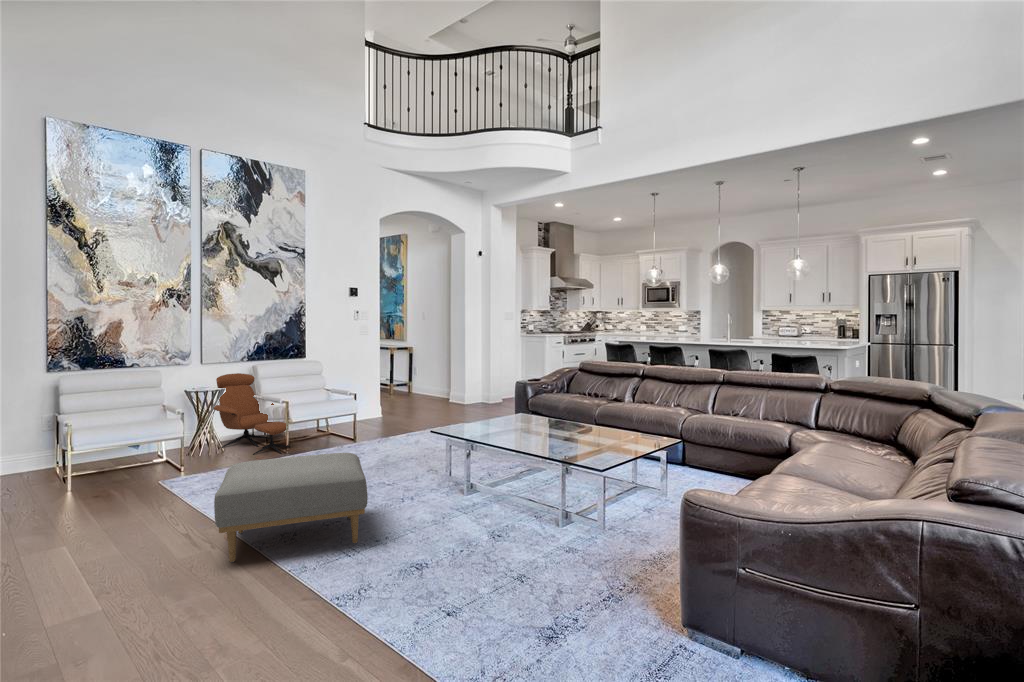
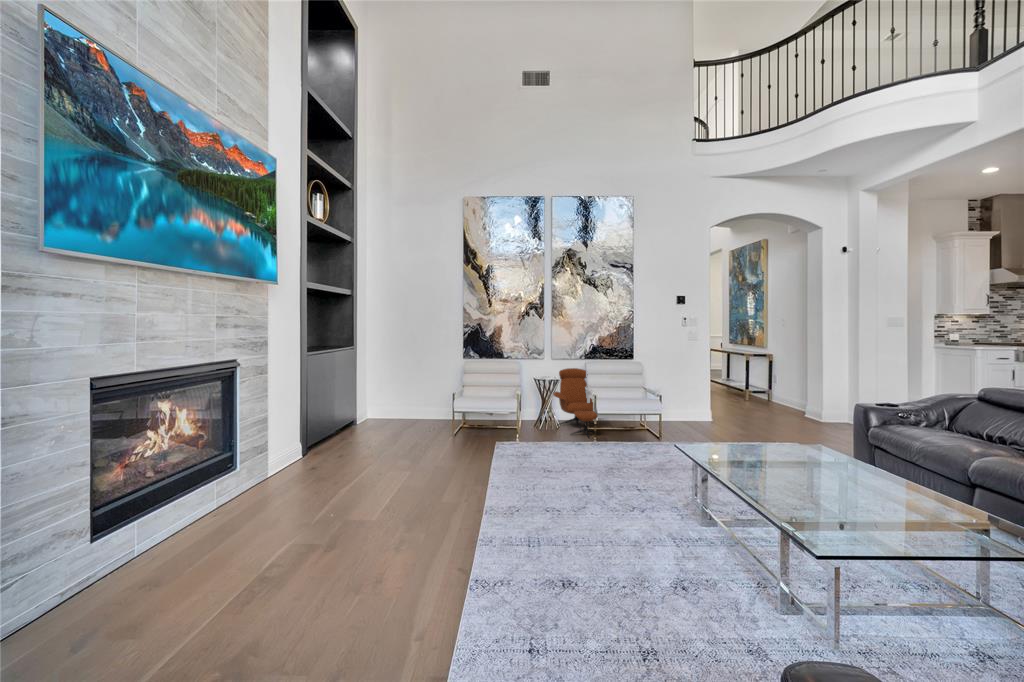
ottoman: present [214,453,368,562] -> none [447,438,583,535]

